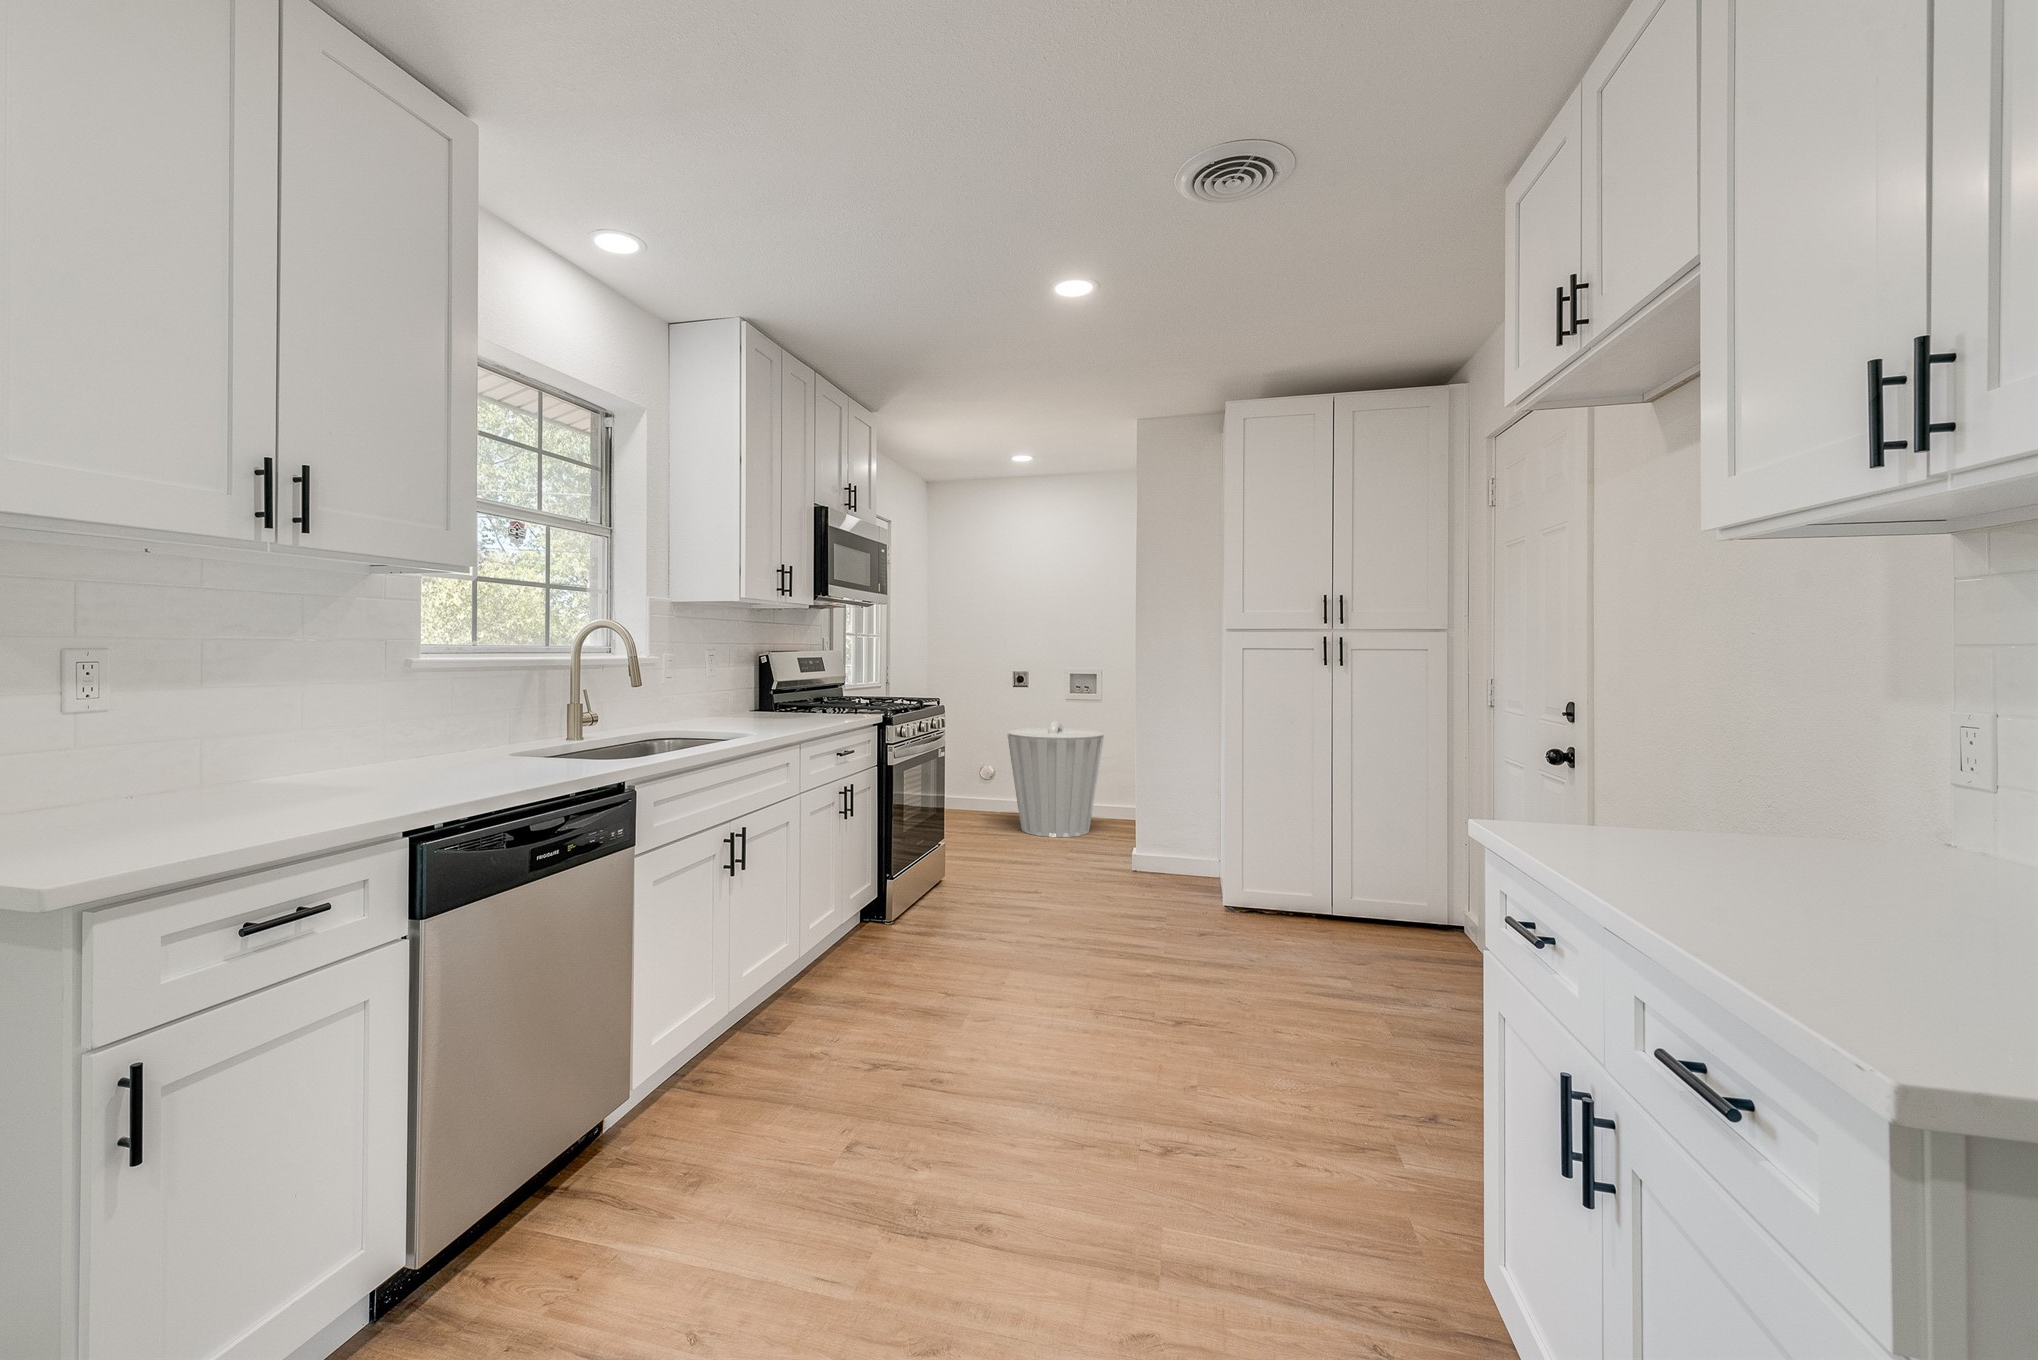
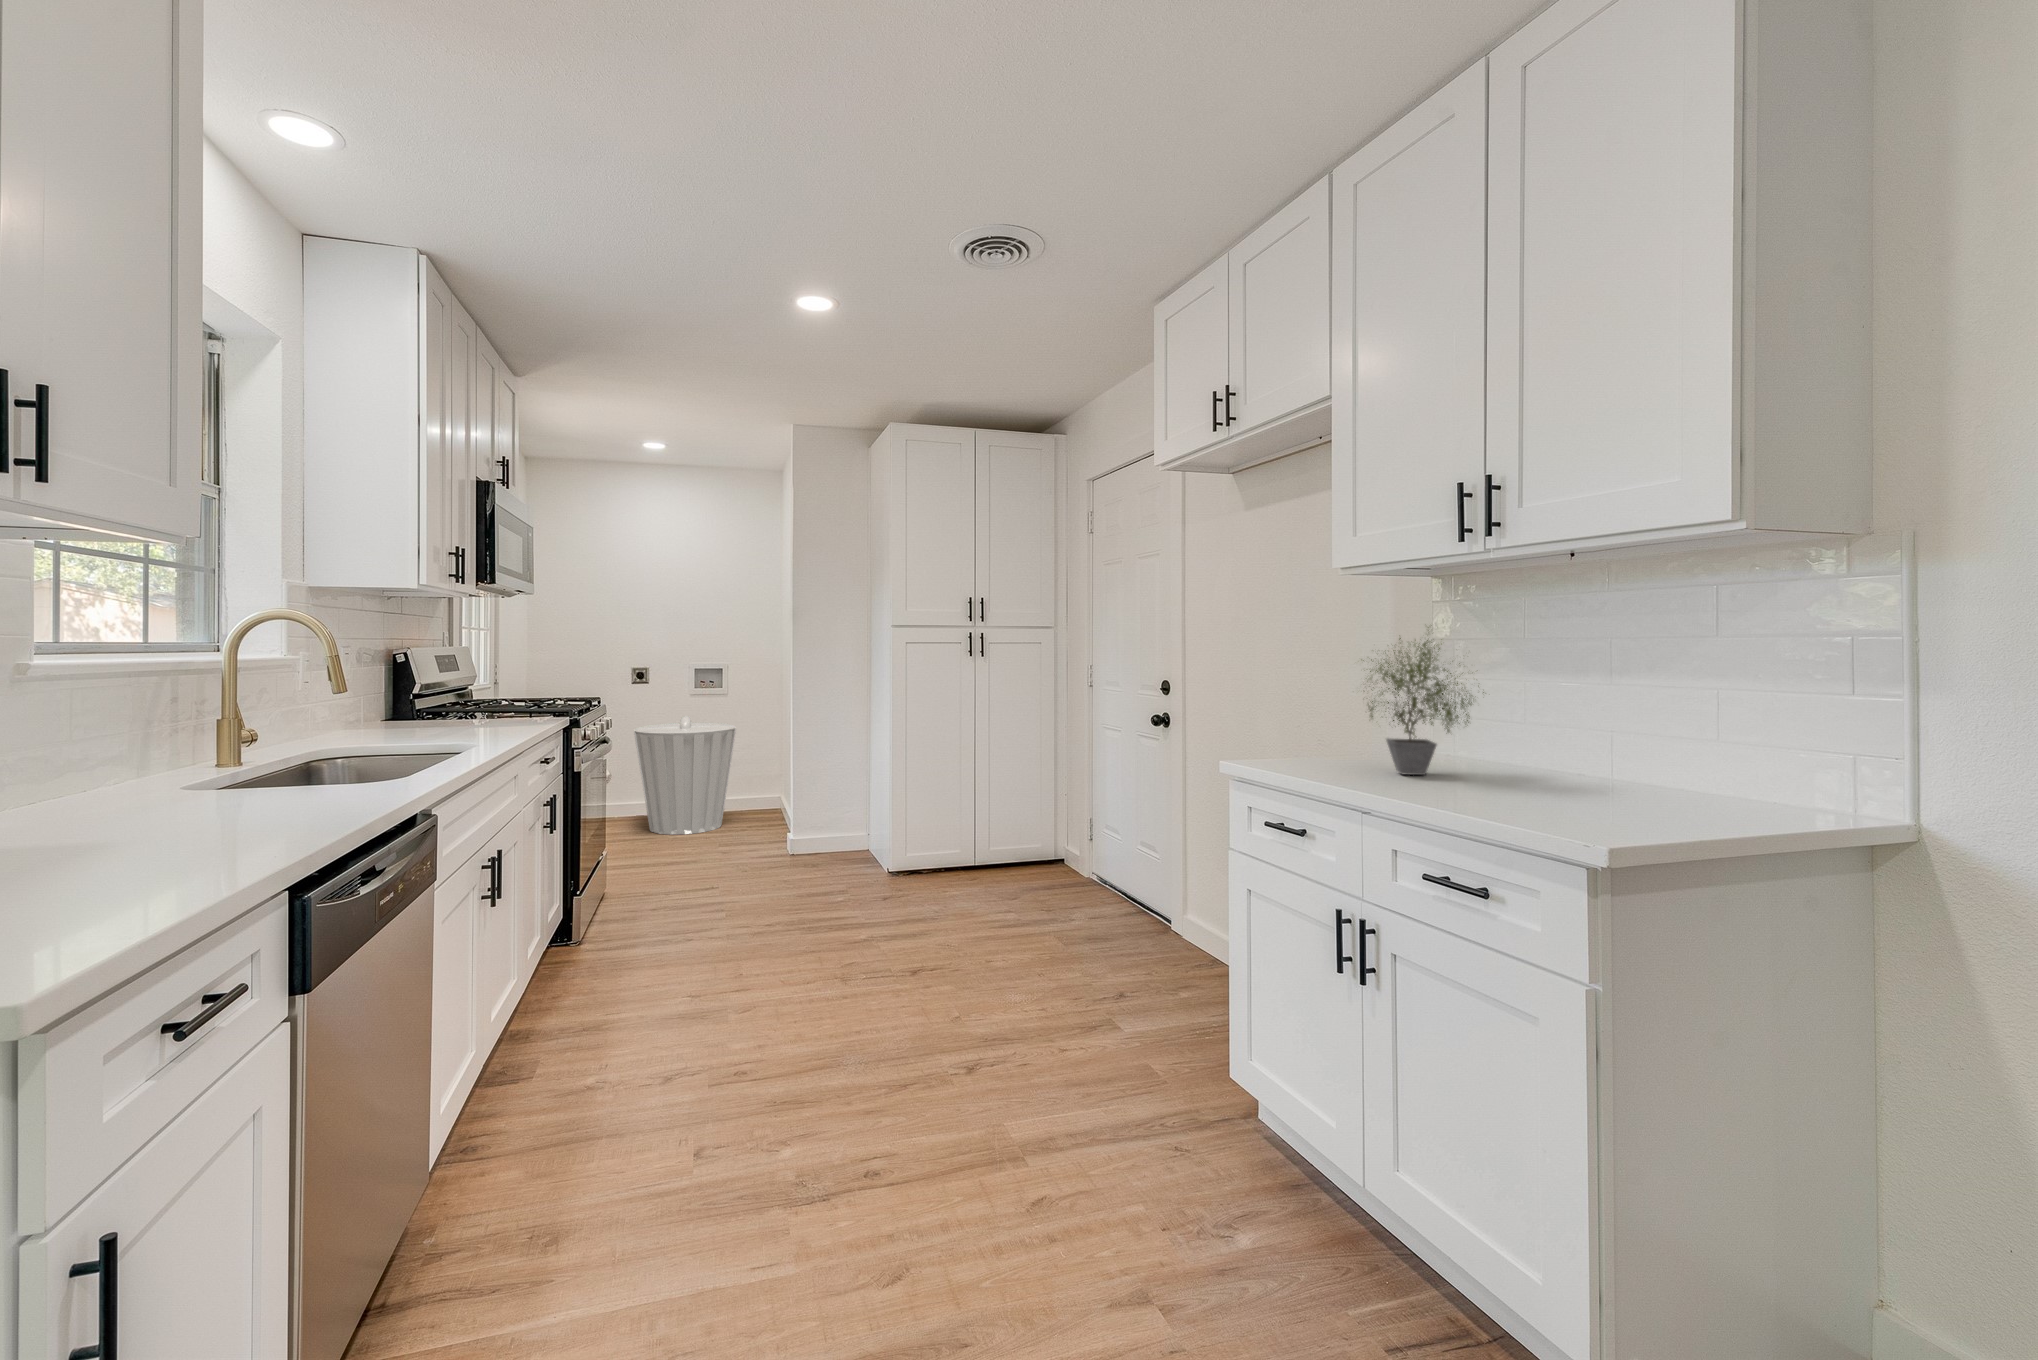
potted plant: none [1686,617,1969,881] -> present [1363,627,1484,775]

